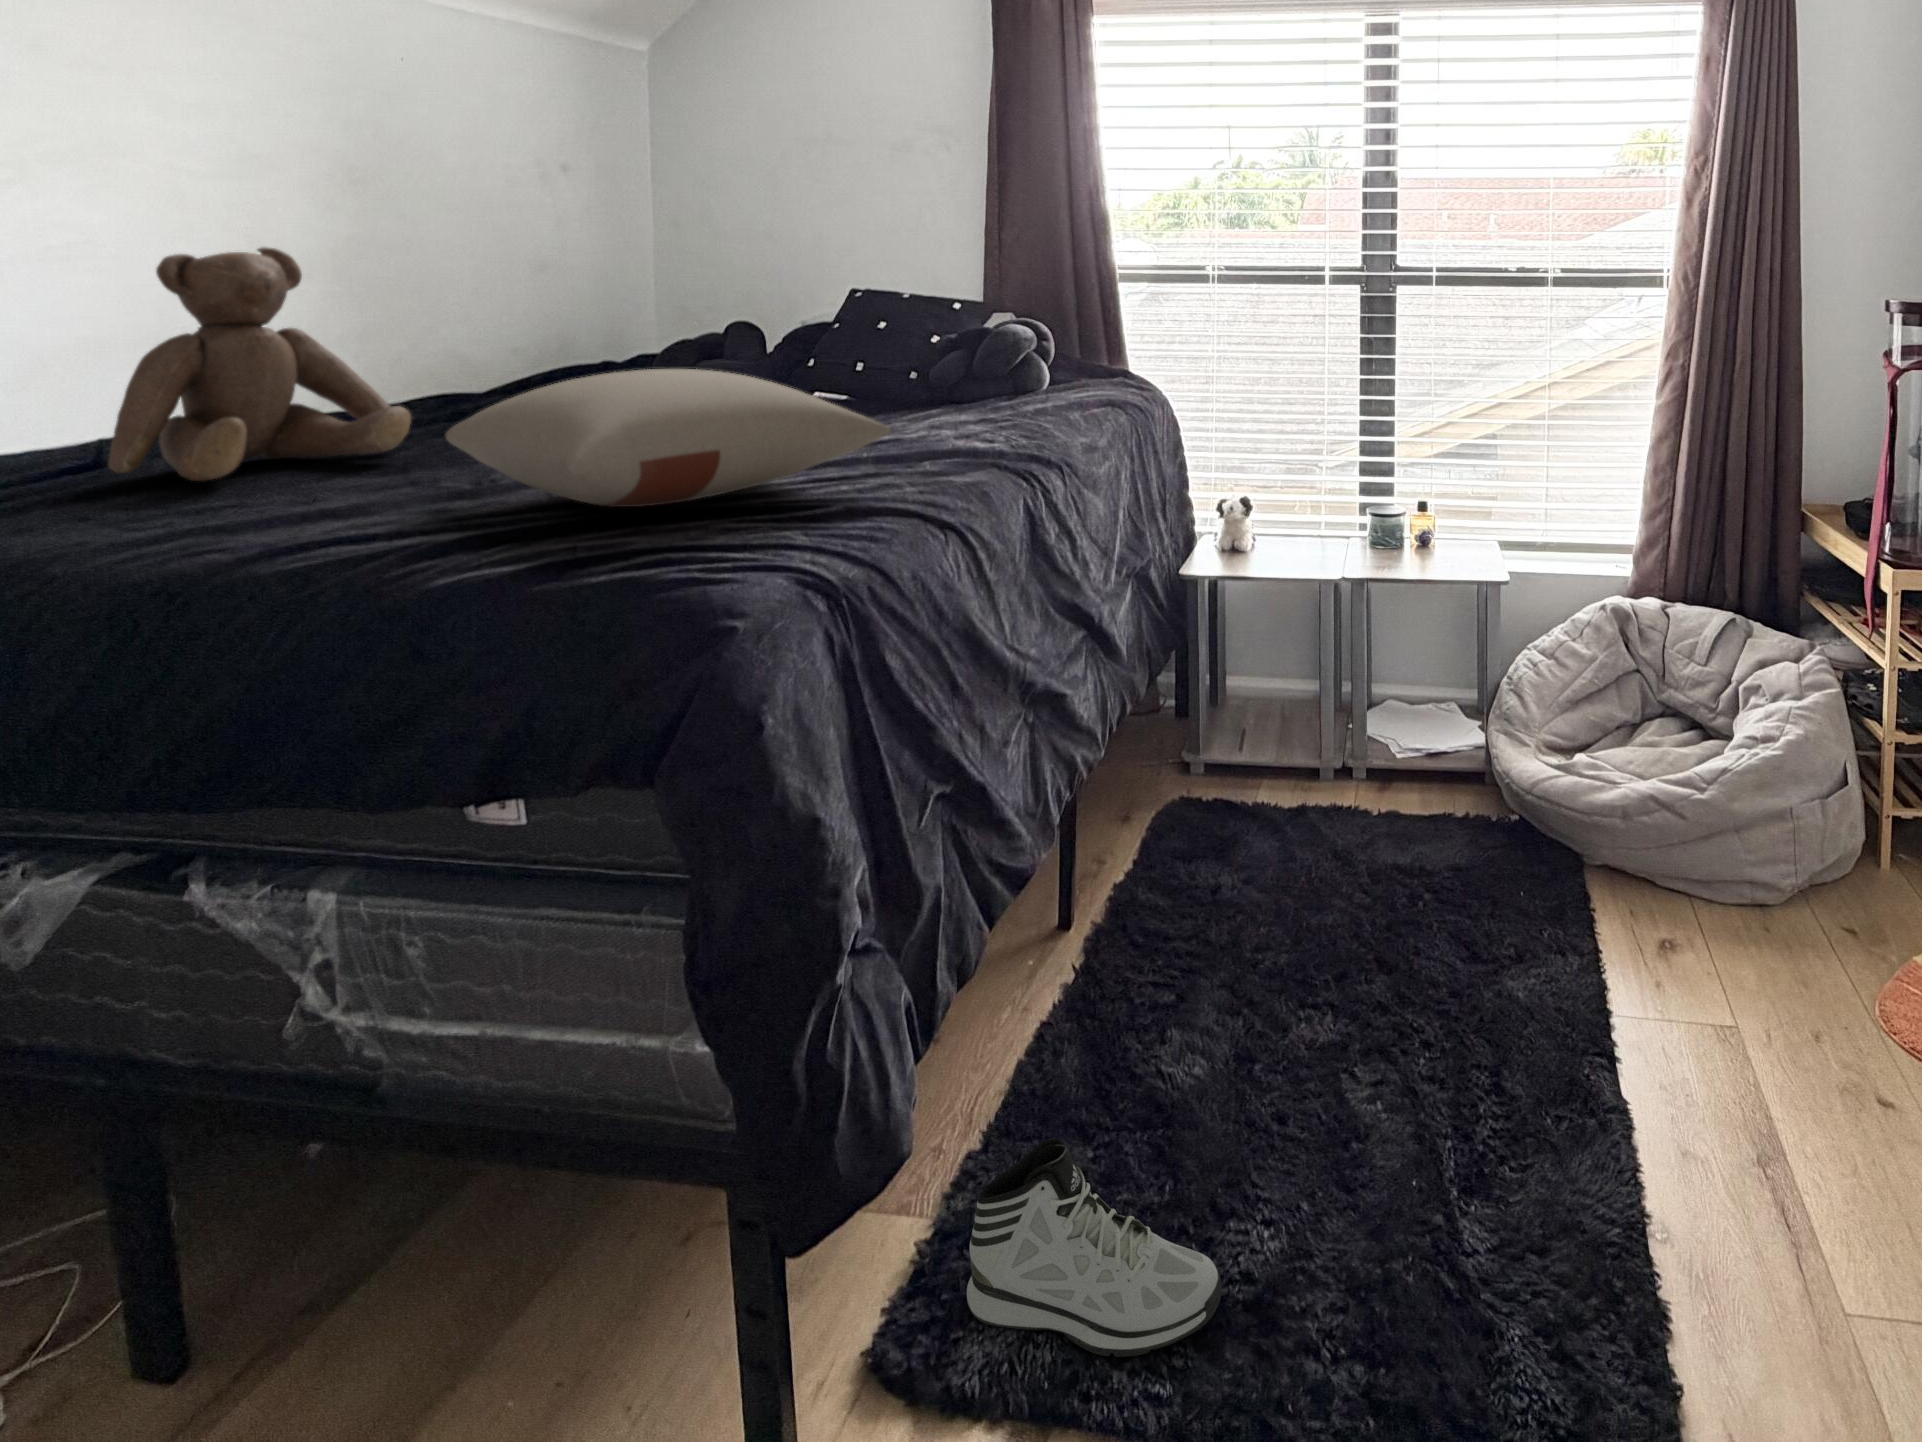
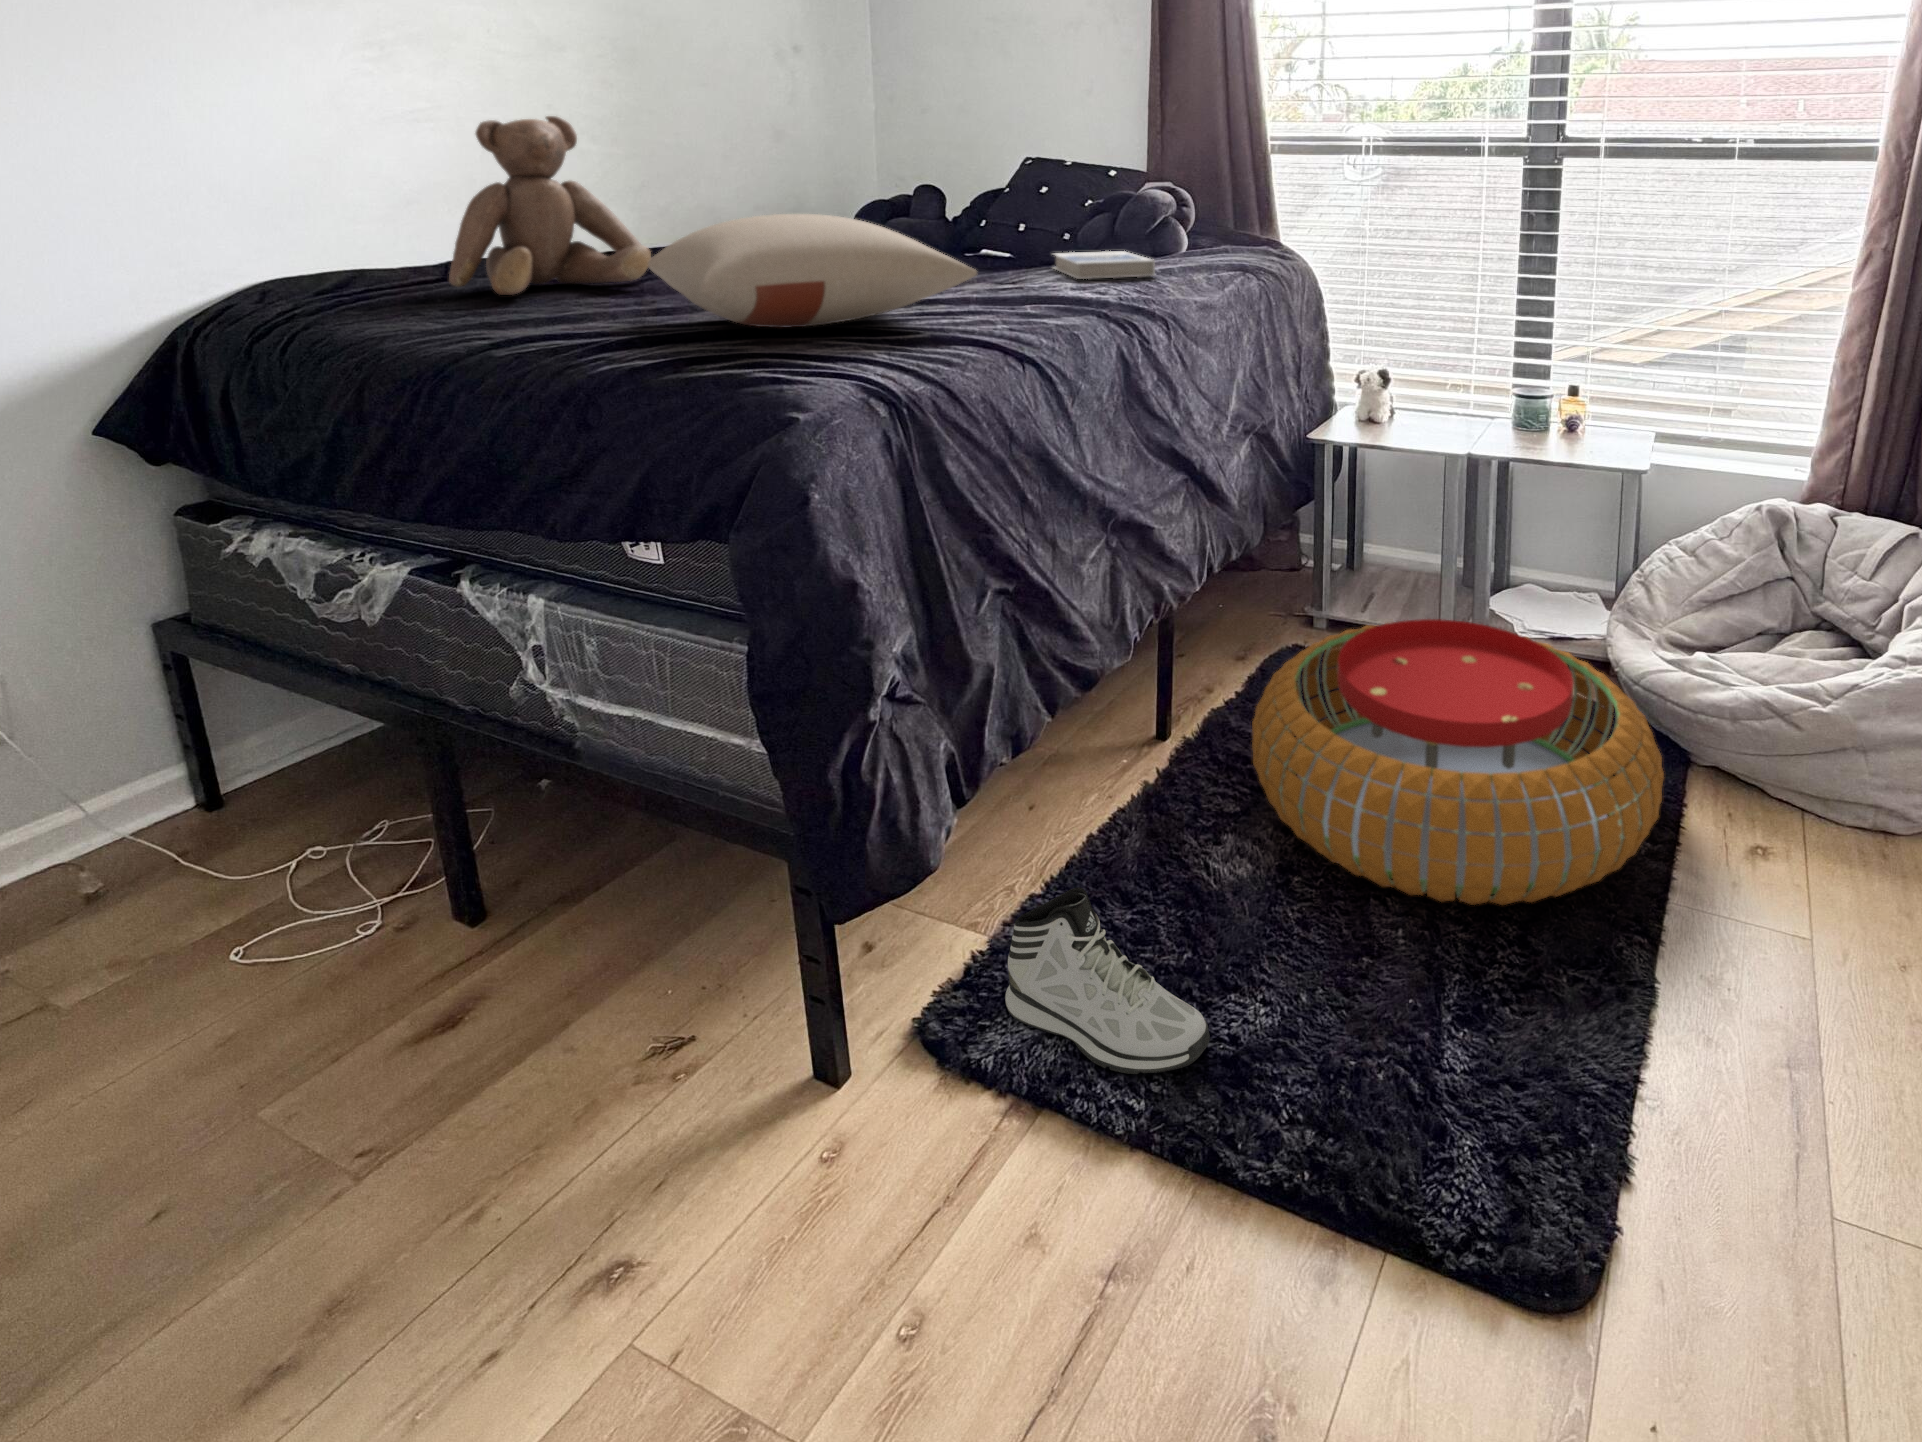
hardback book: none [907,389,1033,424] -> present [1054,251,1155,279]
pouf: none [1178,755,1590,1063] -> present [1252,619,1664,905]

